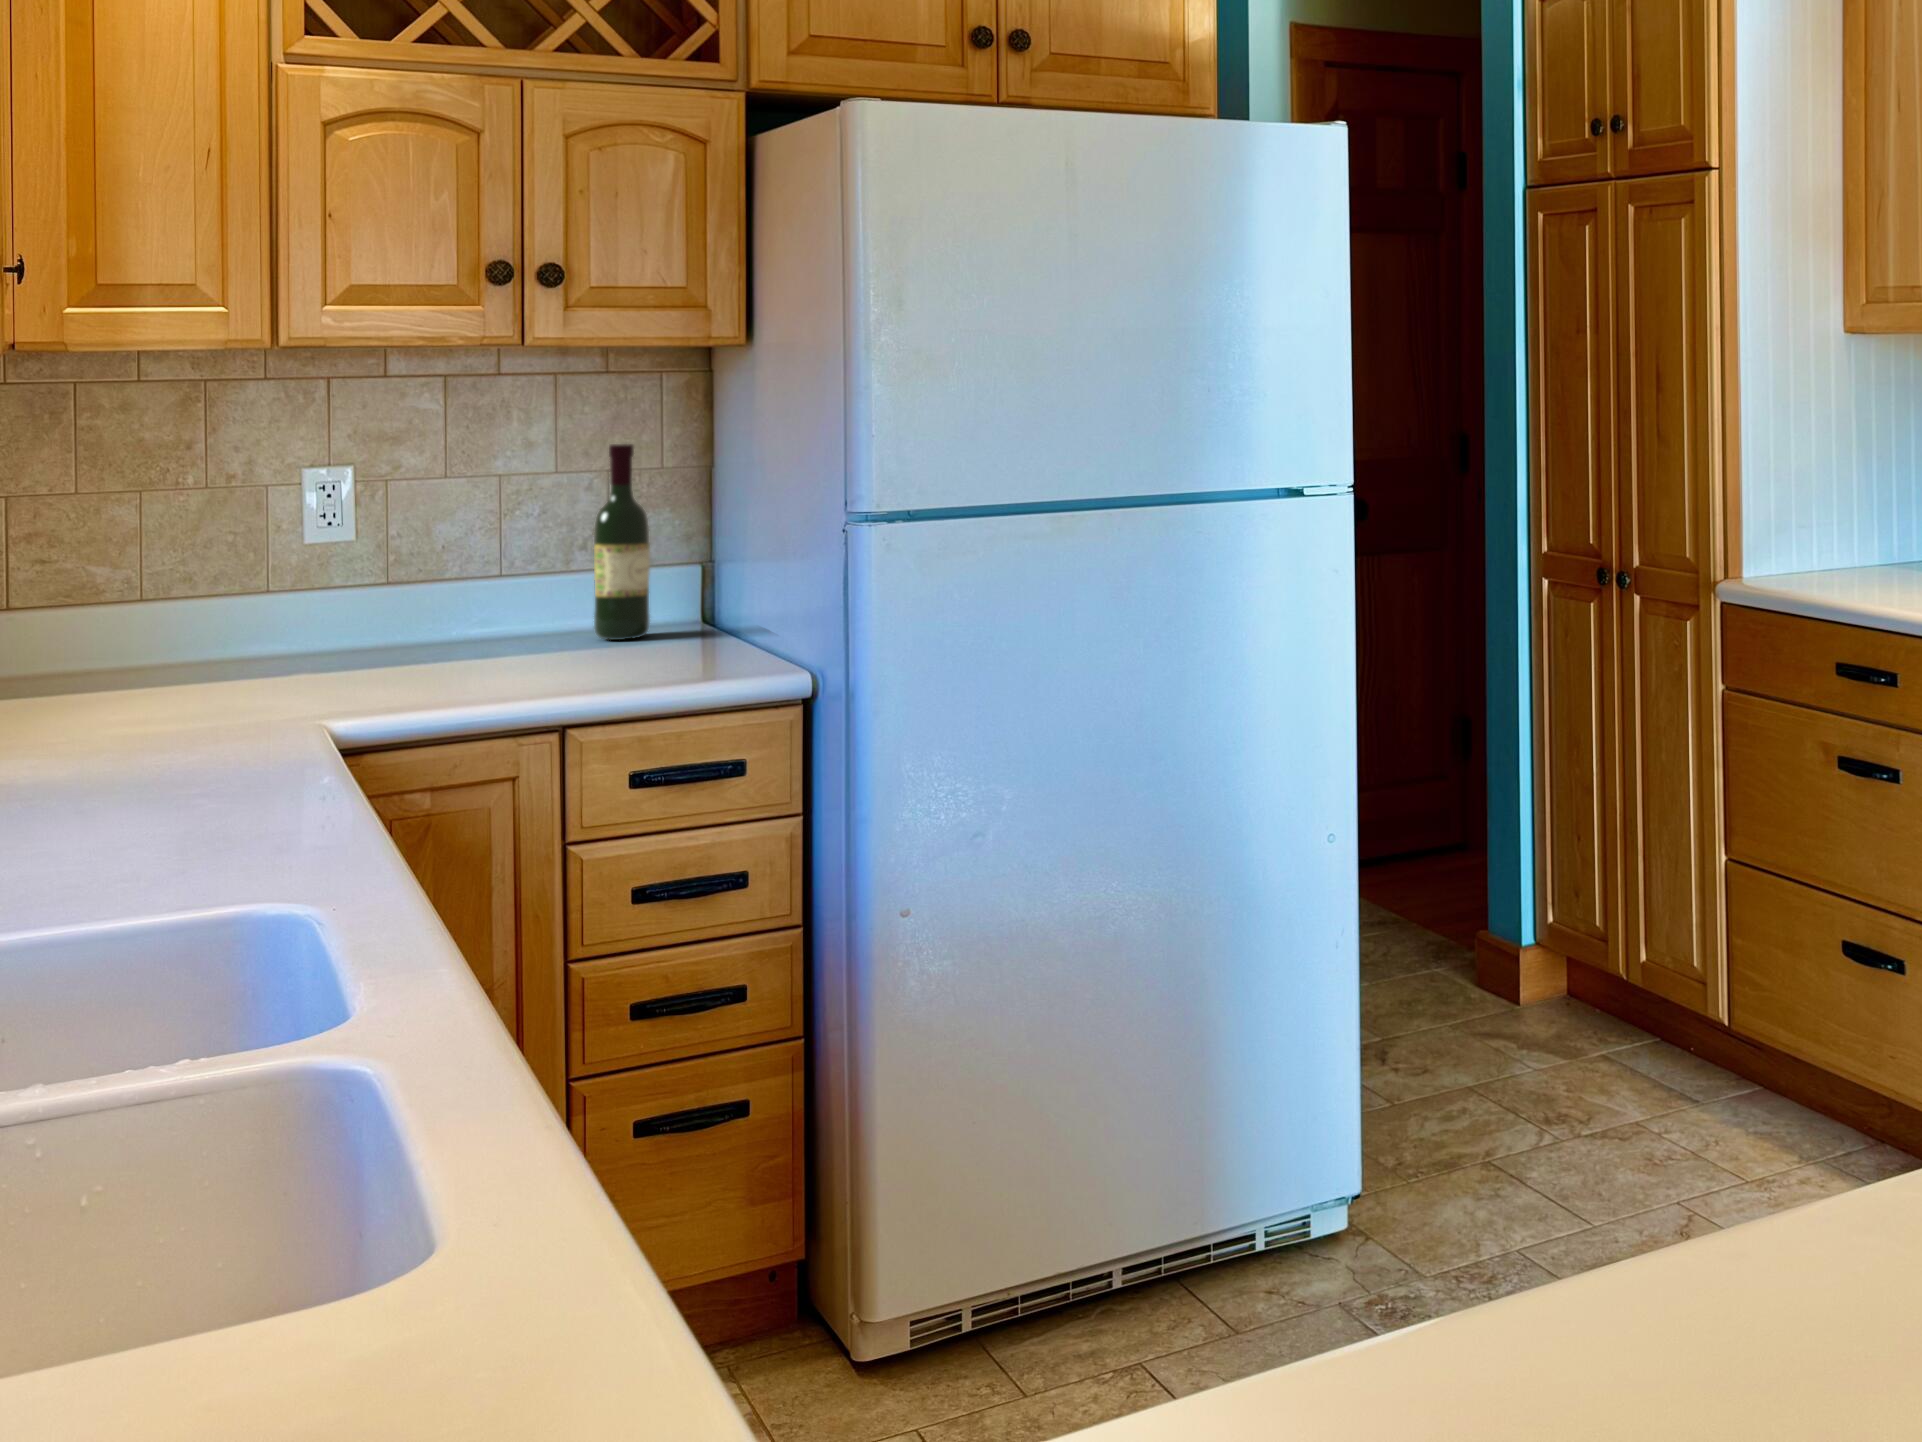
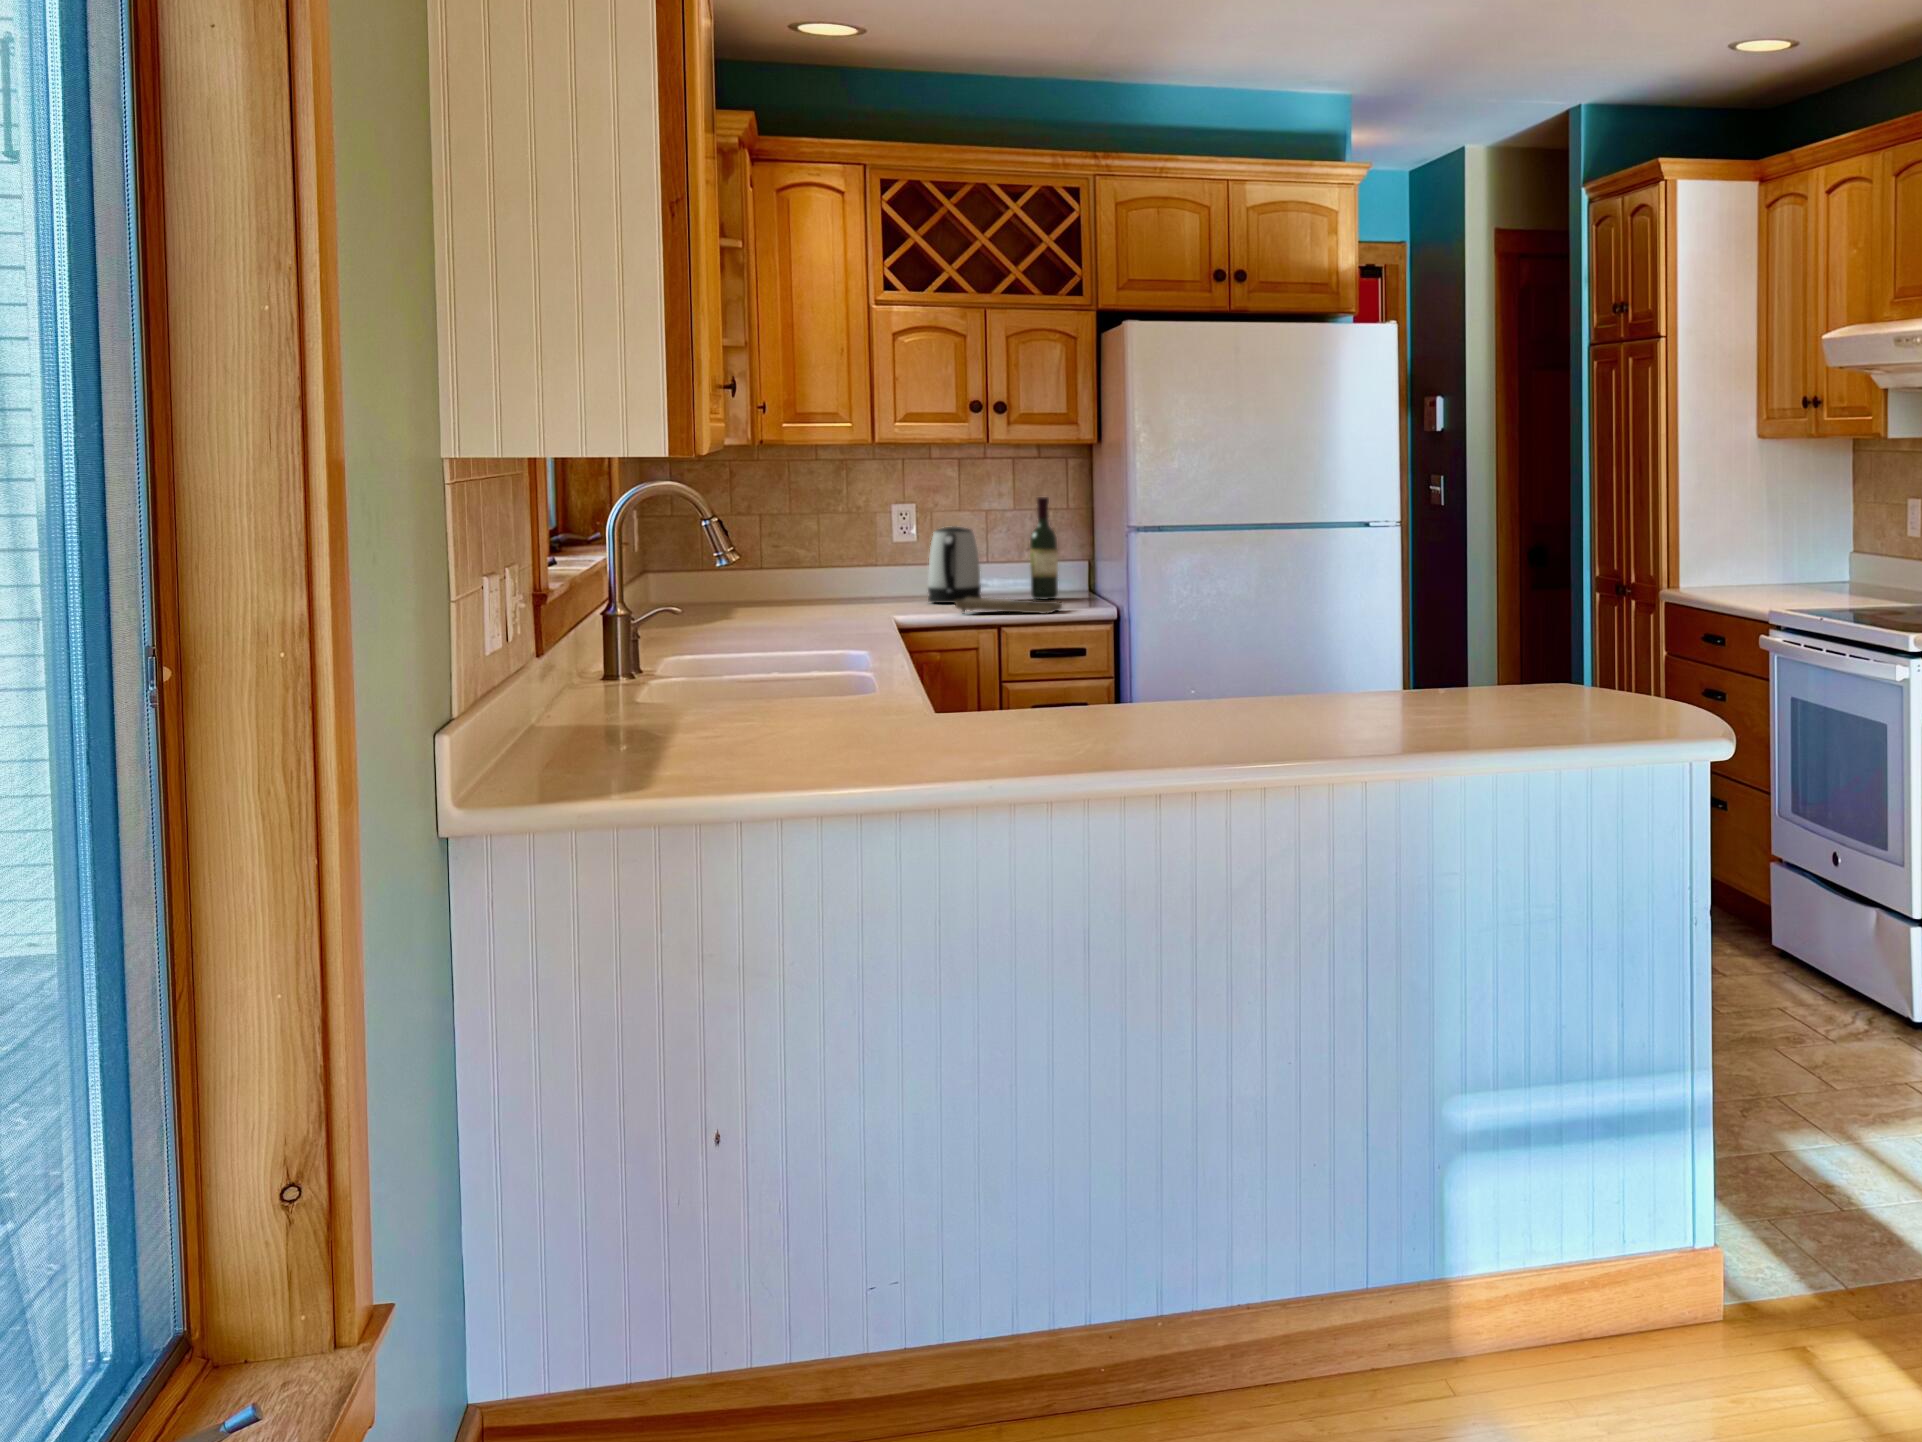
kettle: none [379,505,493,659] -> present [928,526,981,603]
tray: none [464,660,694,700] -> present [955,597,1062,614]

